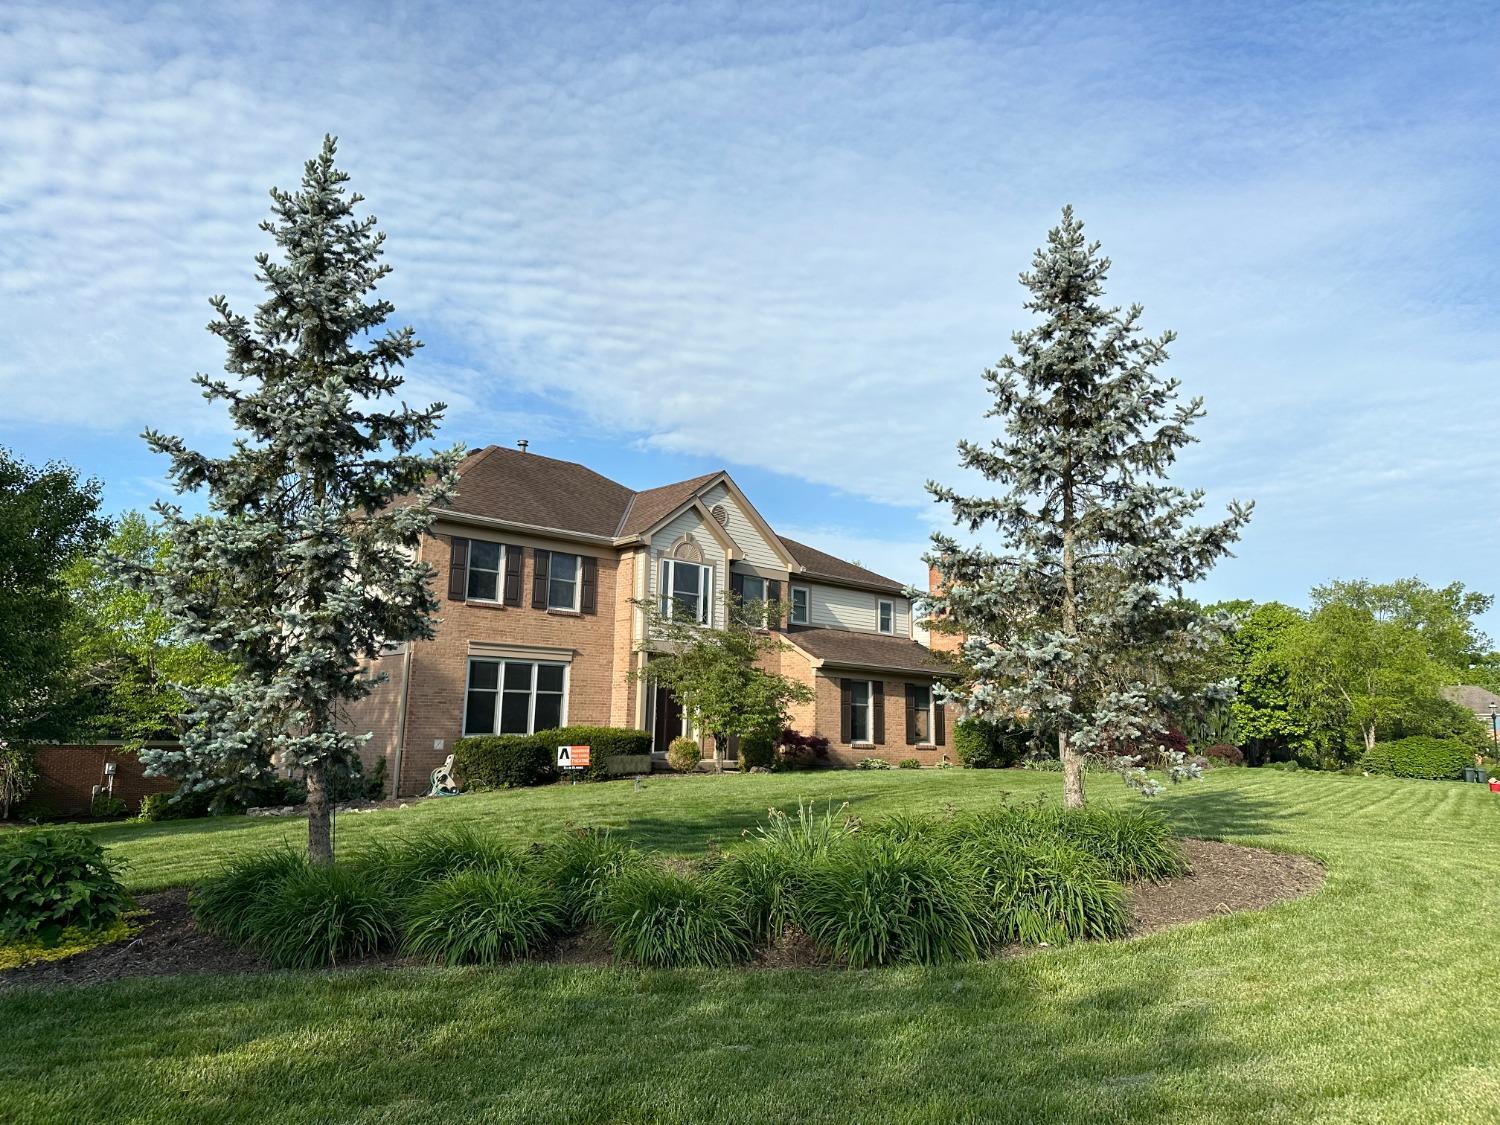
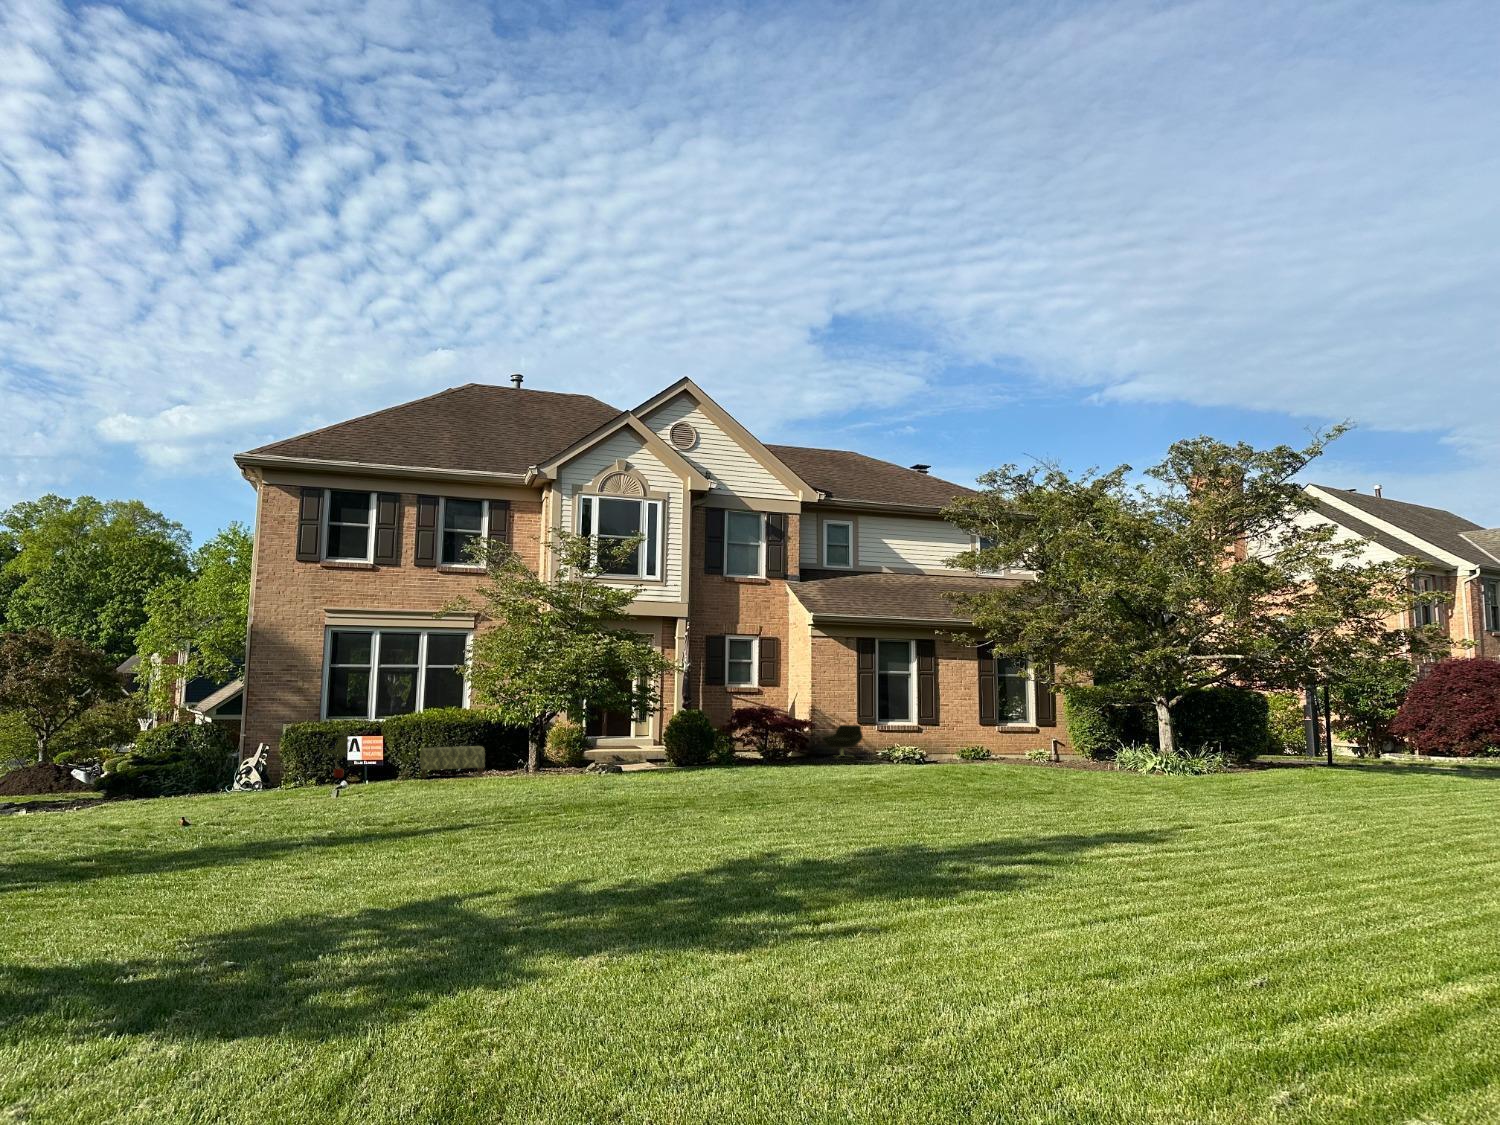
potted tree: none [521,741,554,781] -> present [321,732,349,778]
lounge chair: none [822,743,849,767] -> present [823,725,863,757]

